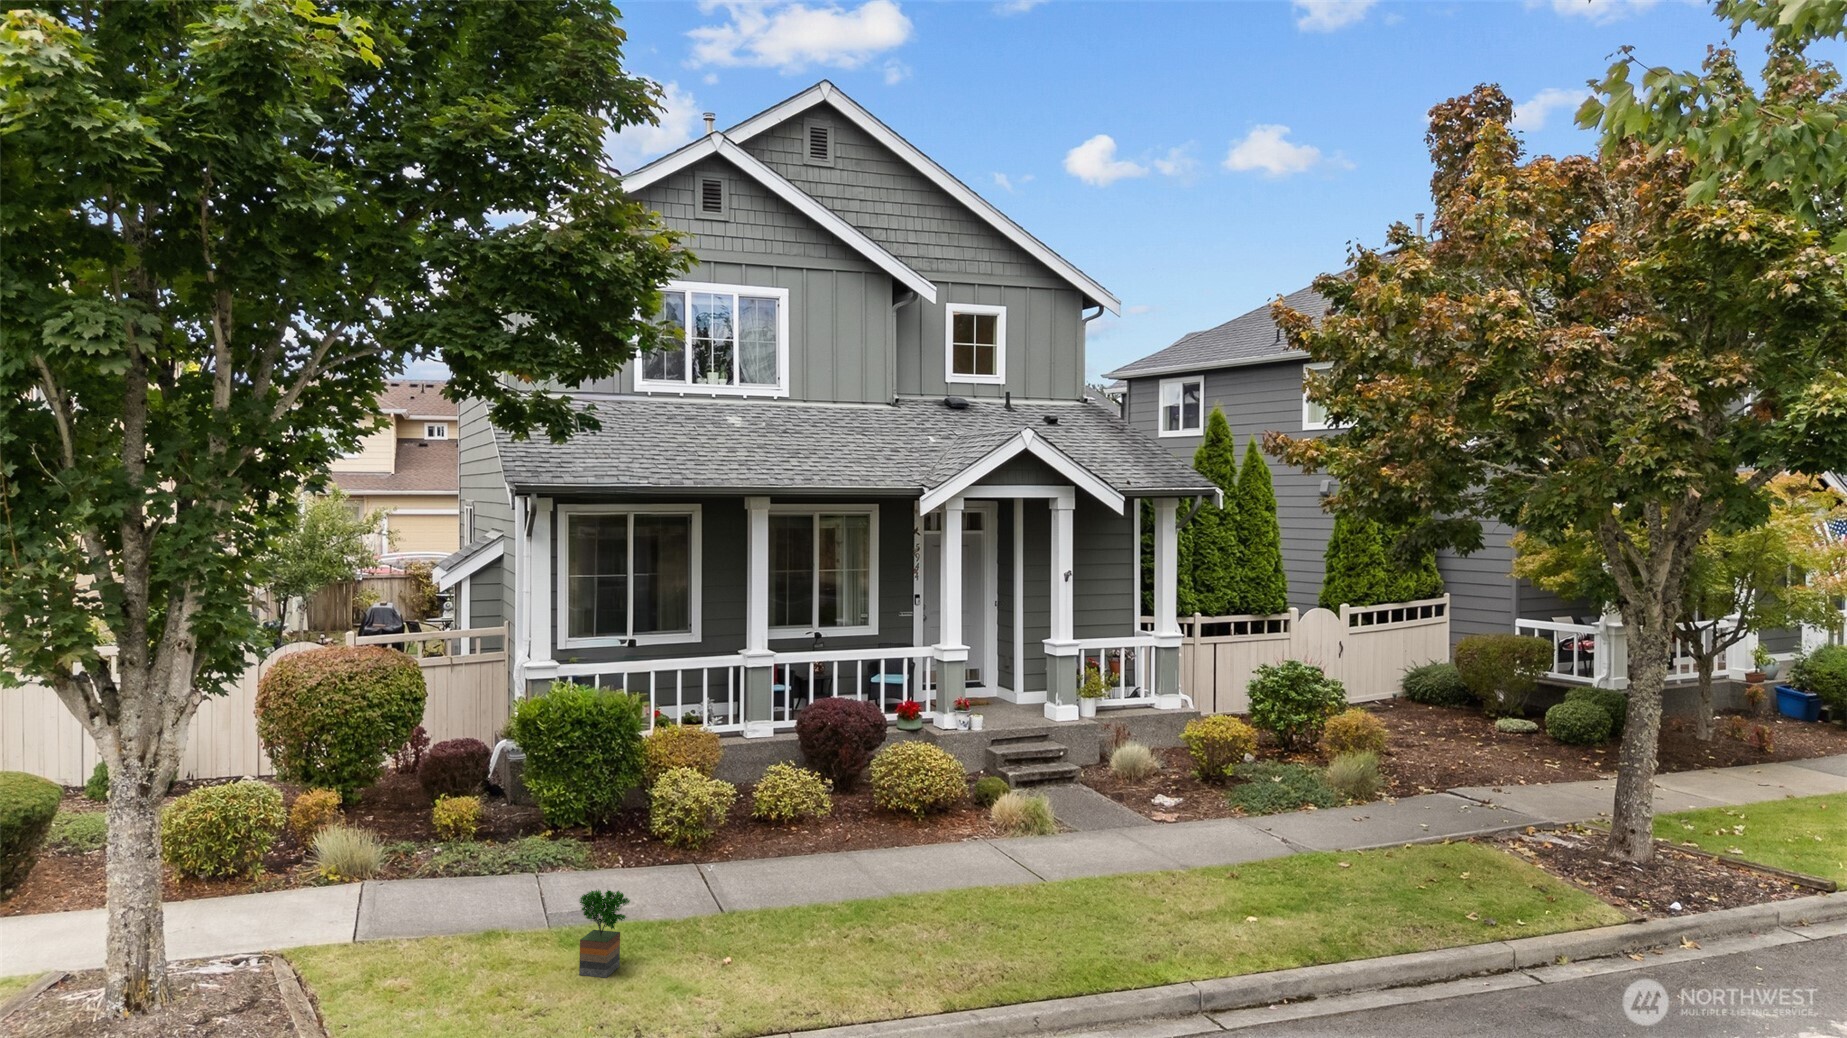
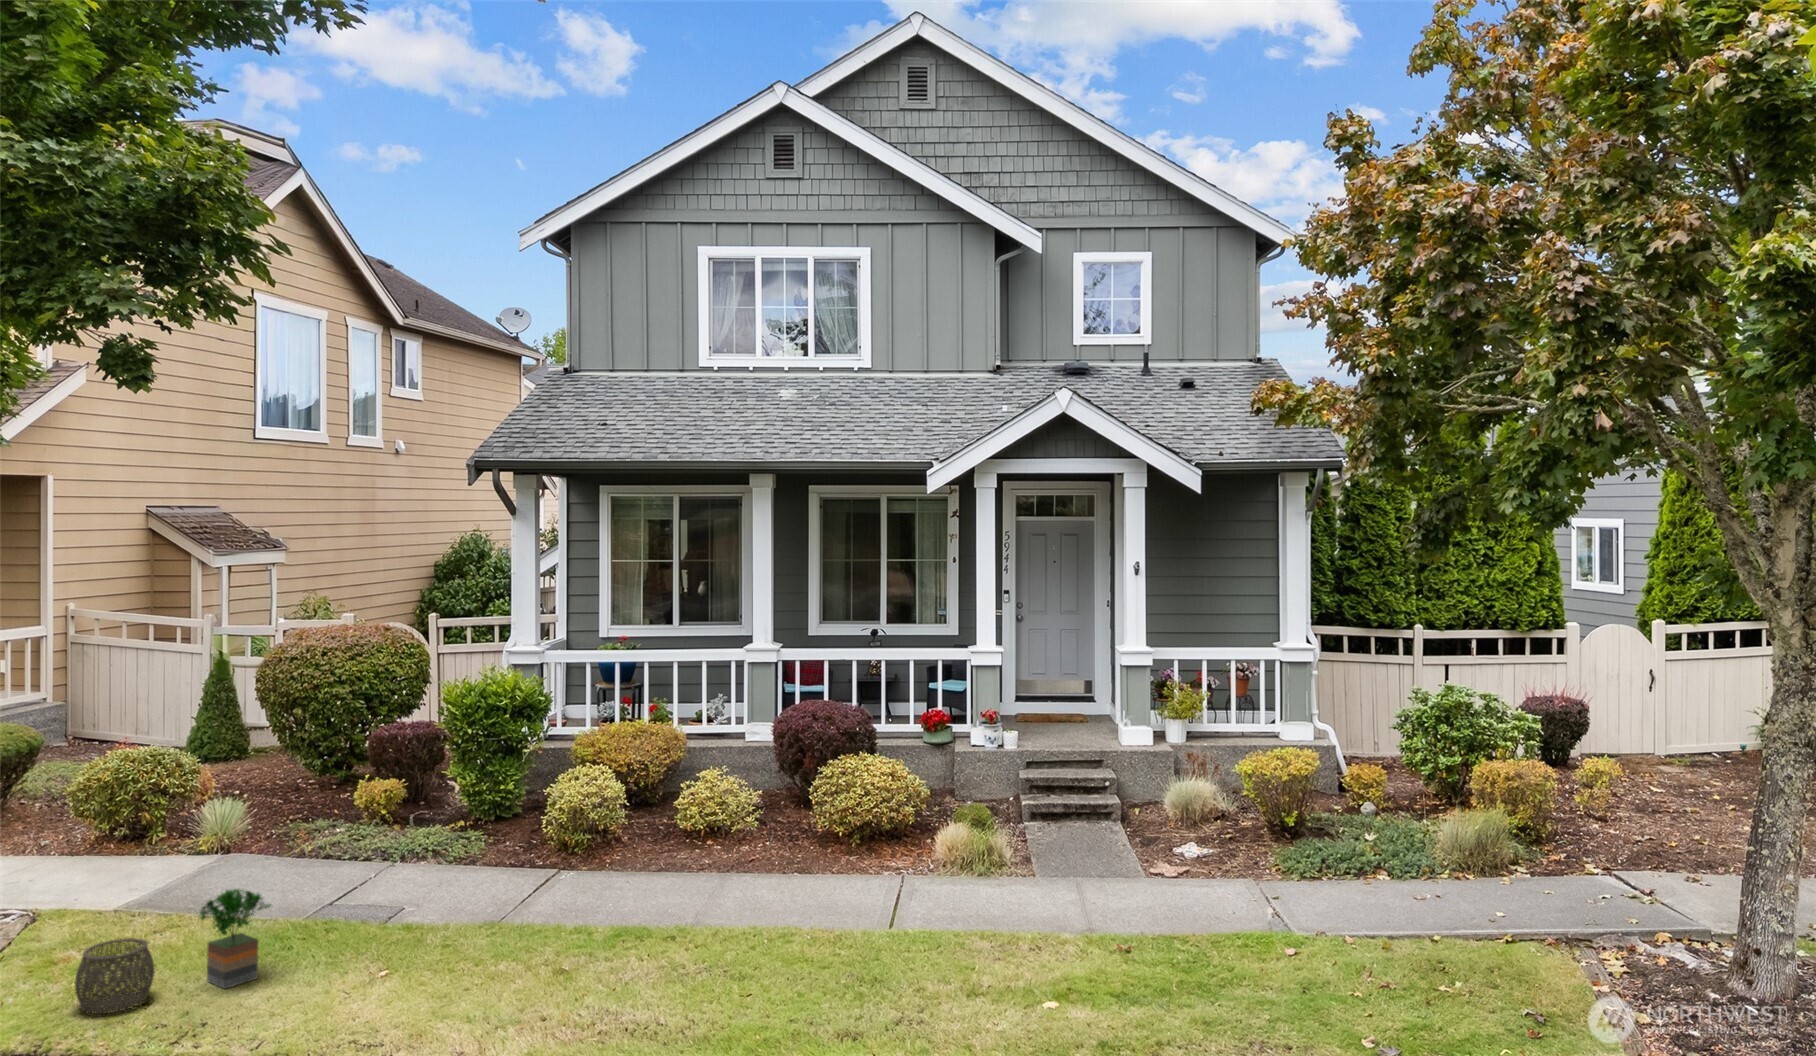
woven basket: none [501,942,565,1011] -> present [75,938,154,1014]

